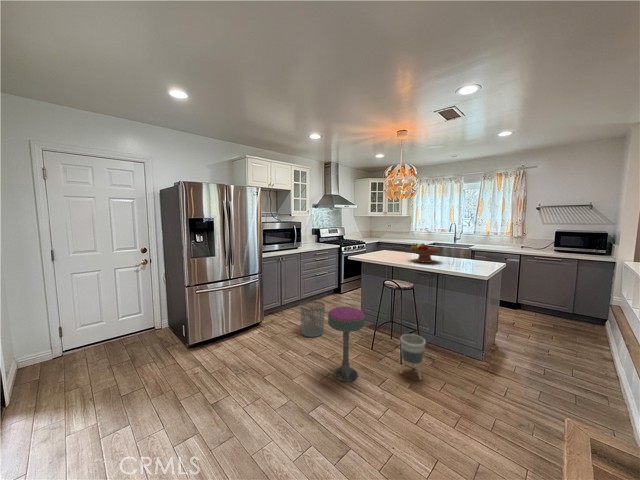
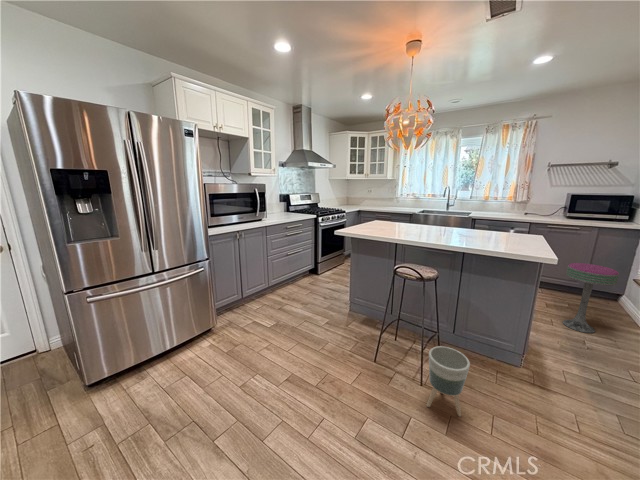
fruit bowl: present [411,243,440,263] -> none [425,210,470,237]
waste bin: present [300,301,325,337] -> none [269,294,305,346]
bar stool: present [328,307,364,382] -> present [563,263,619,333]

